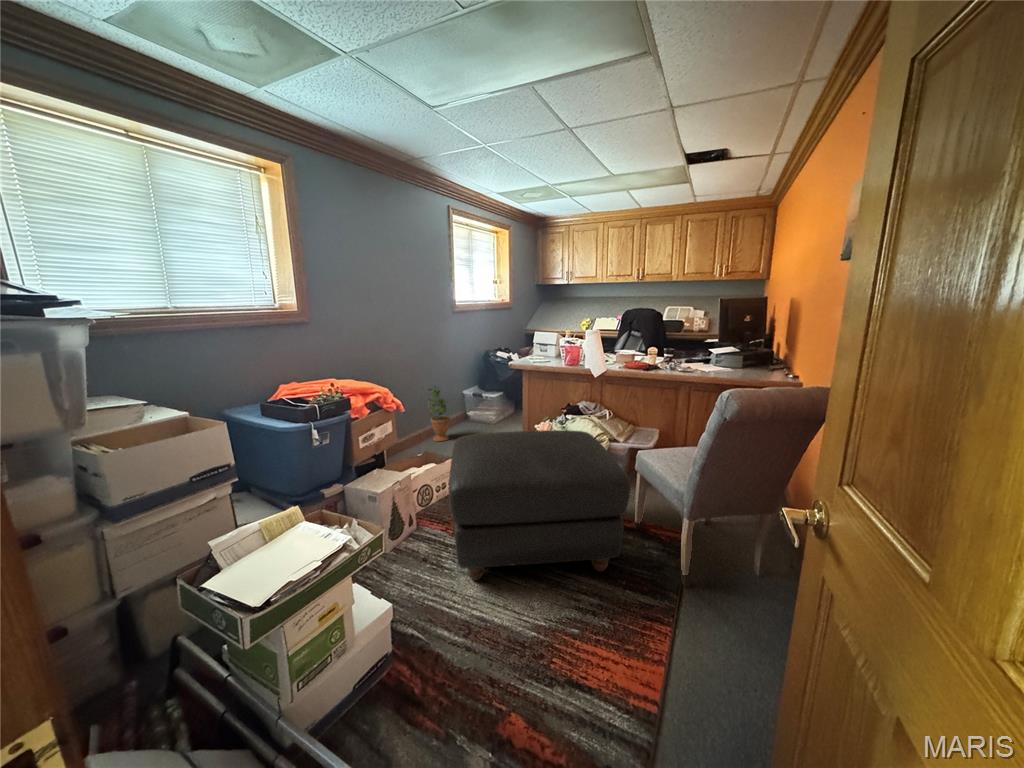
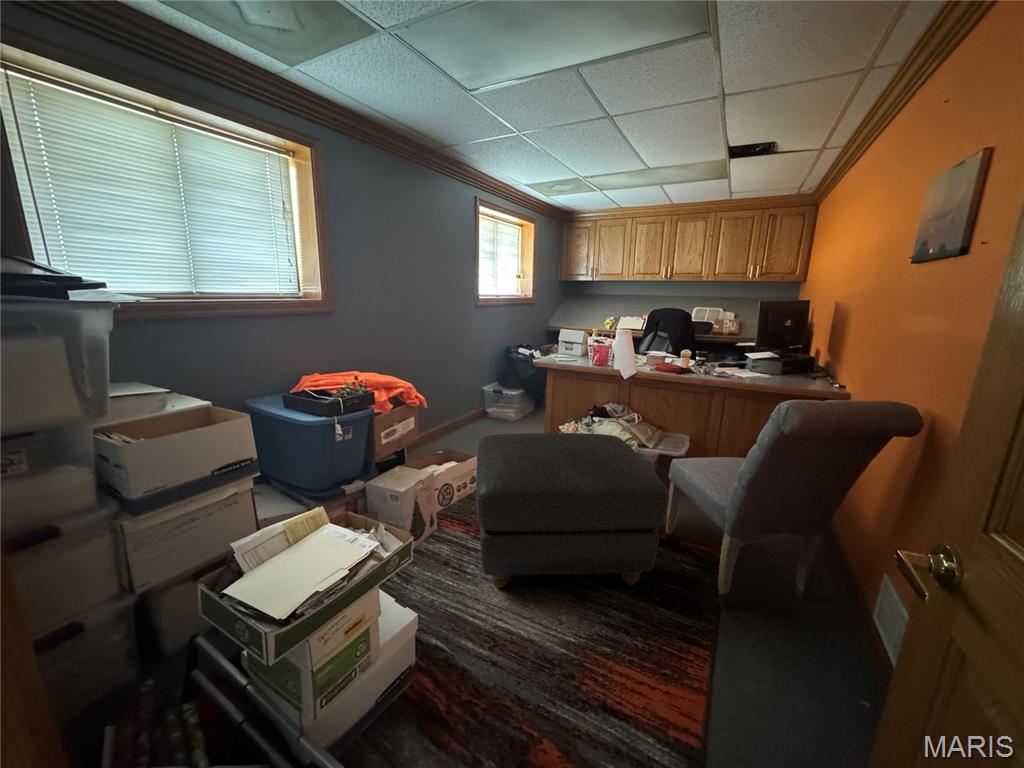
potted plant: present [428,386,450,441] -> none [448,380,470,437]

